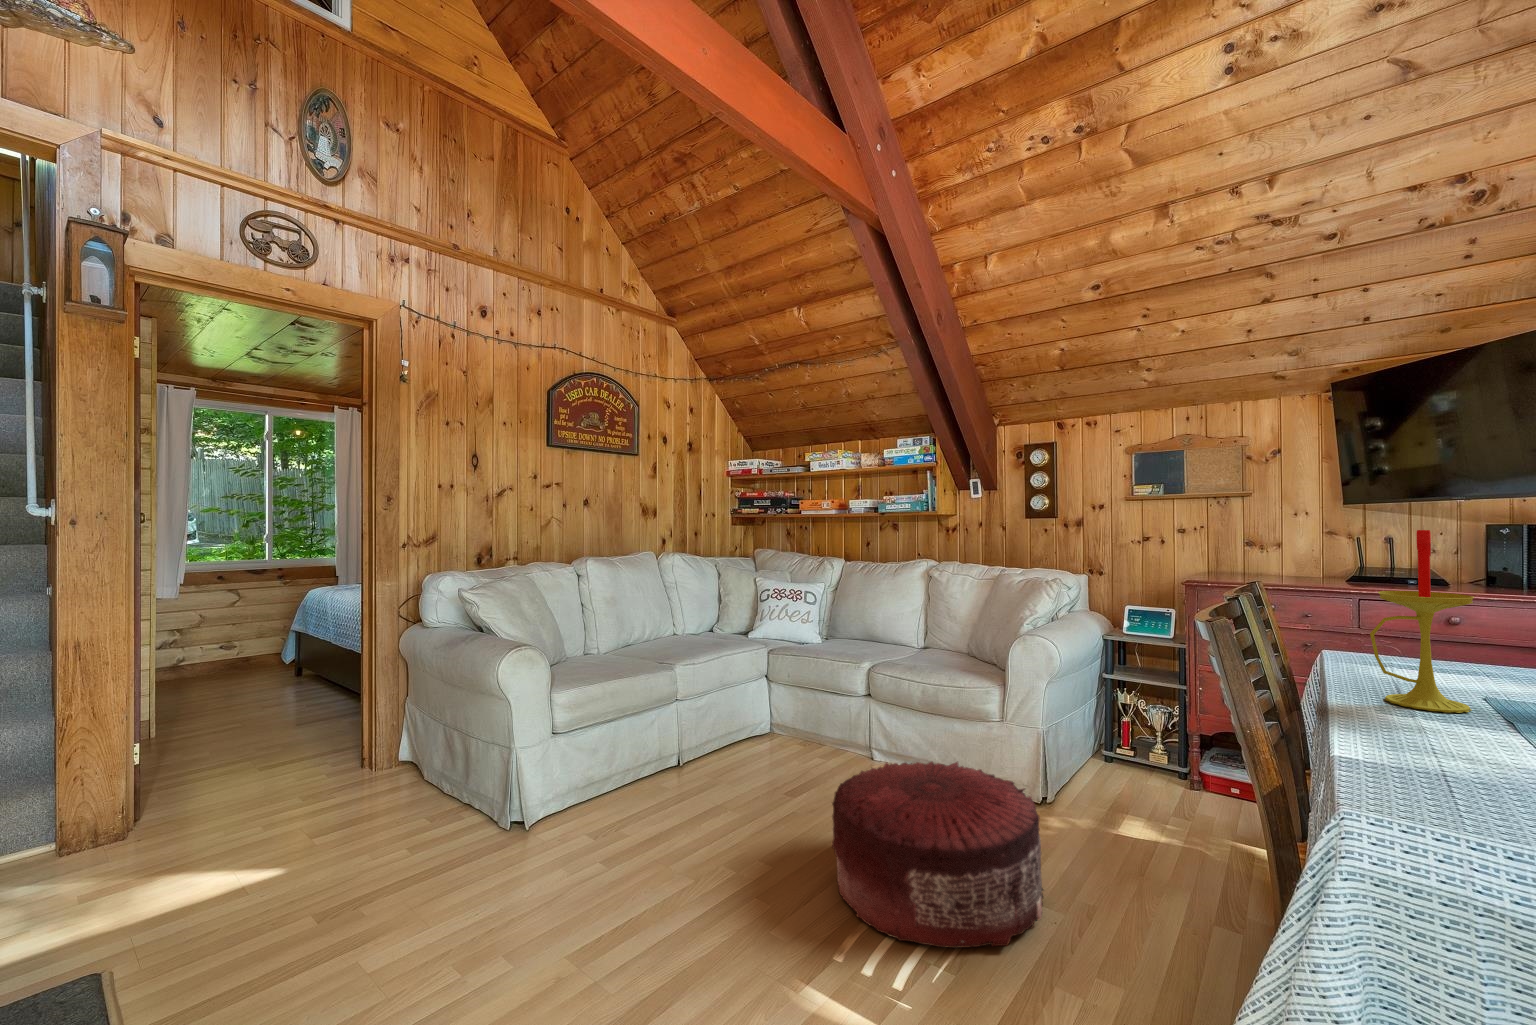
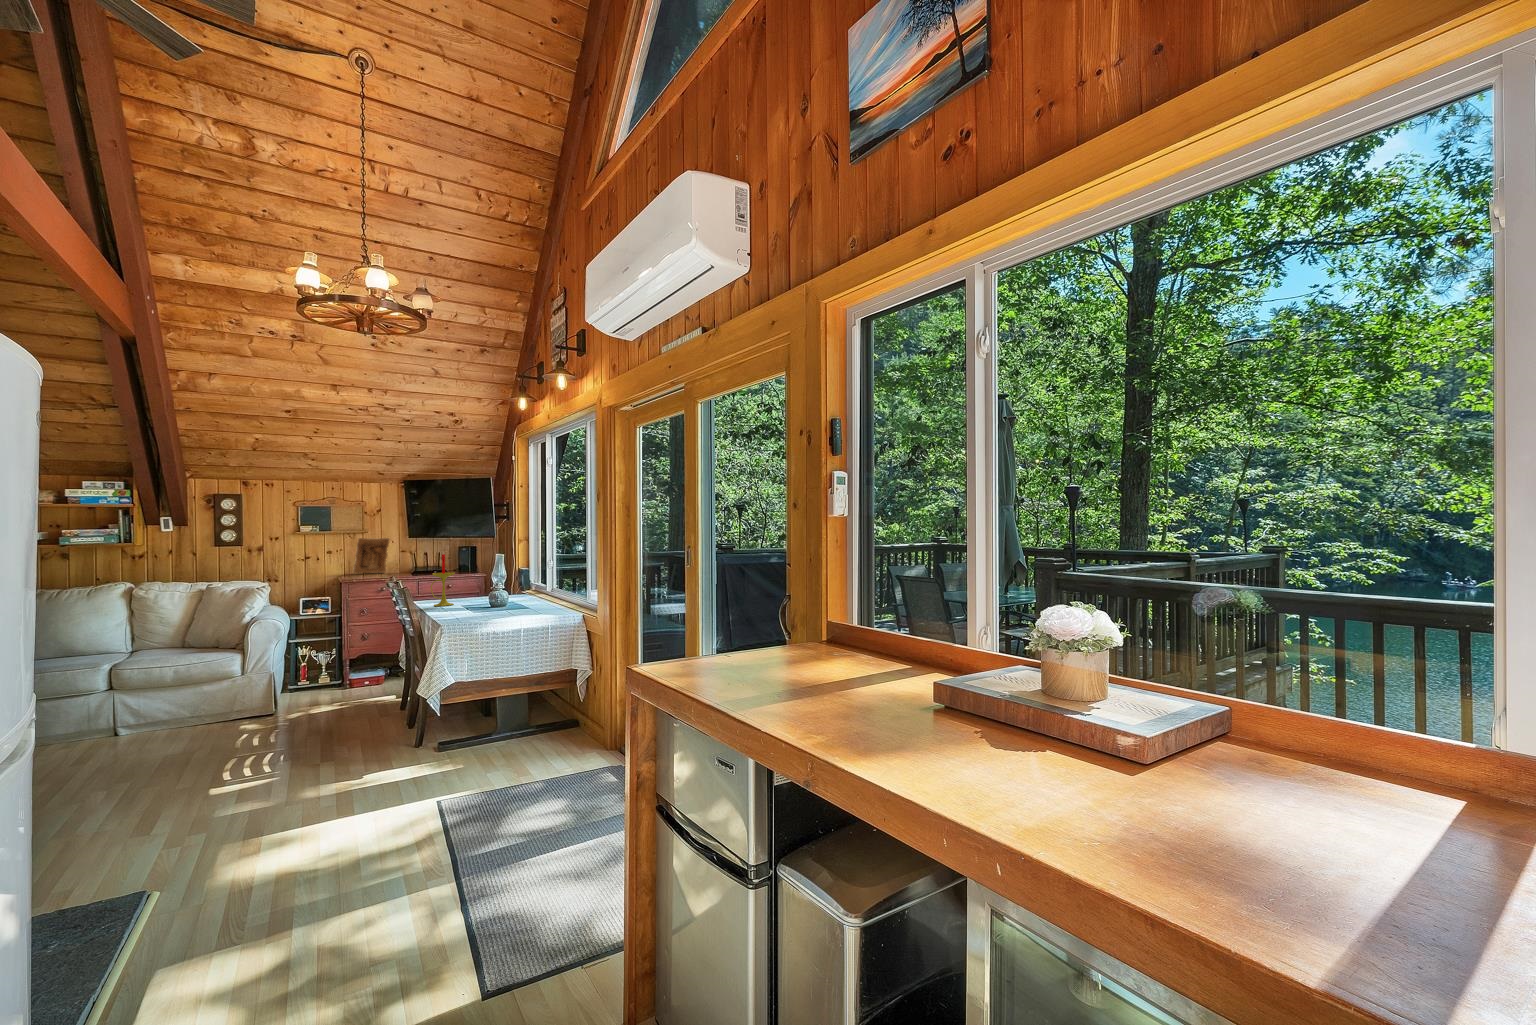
picture frame: none [1221,506,1297,575] -> present [353,538,390,573]
pouf: present [832,762,1043,948] -> none [165,686,303,769]

